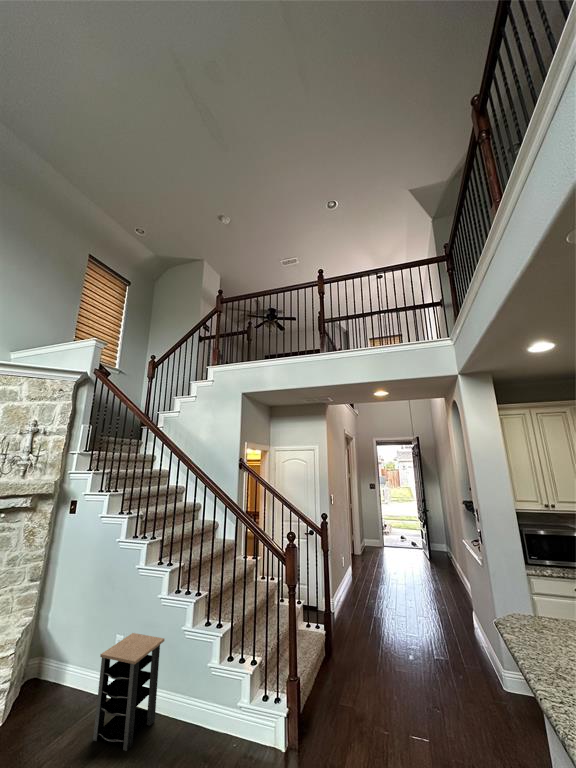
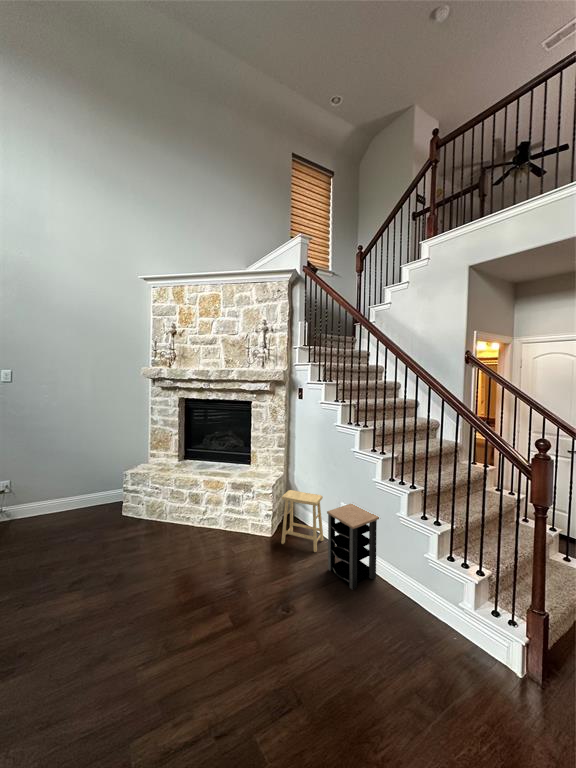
footstool: none [16,637,91,736] -> present [281,490,324,552]

